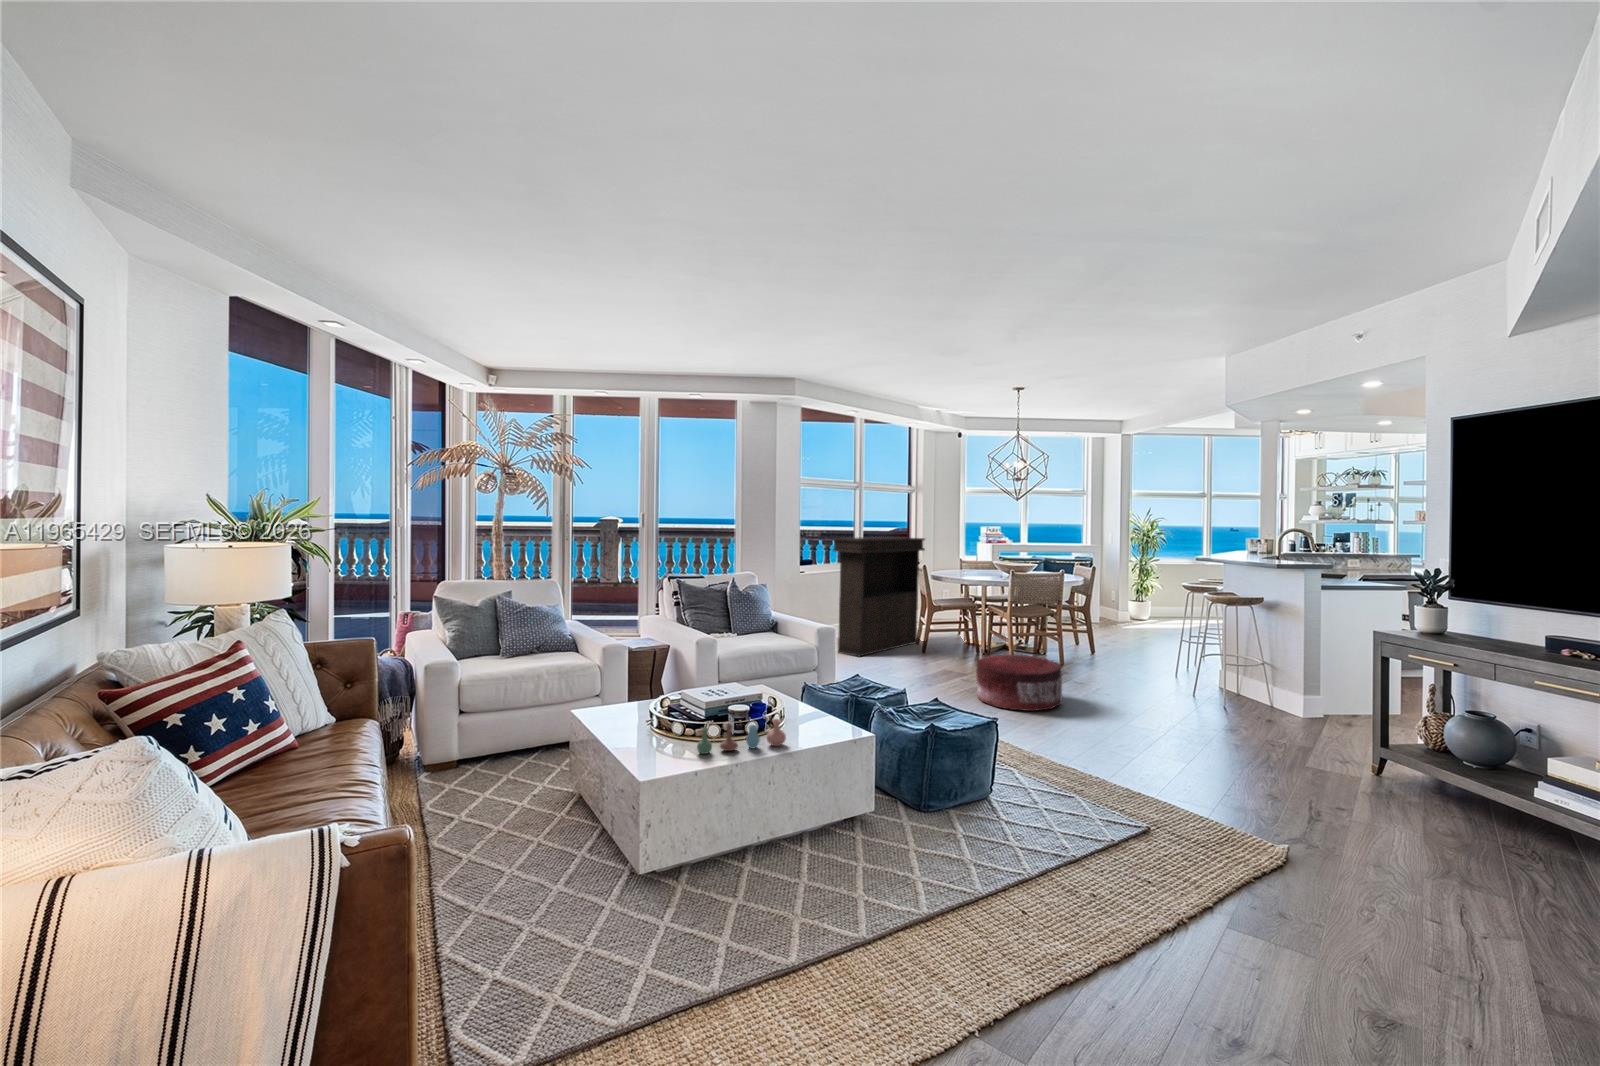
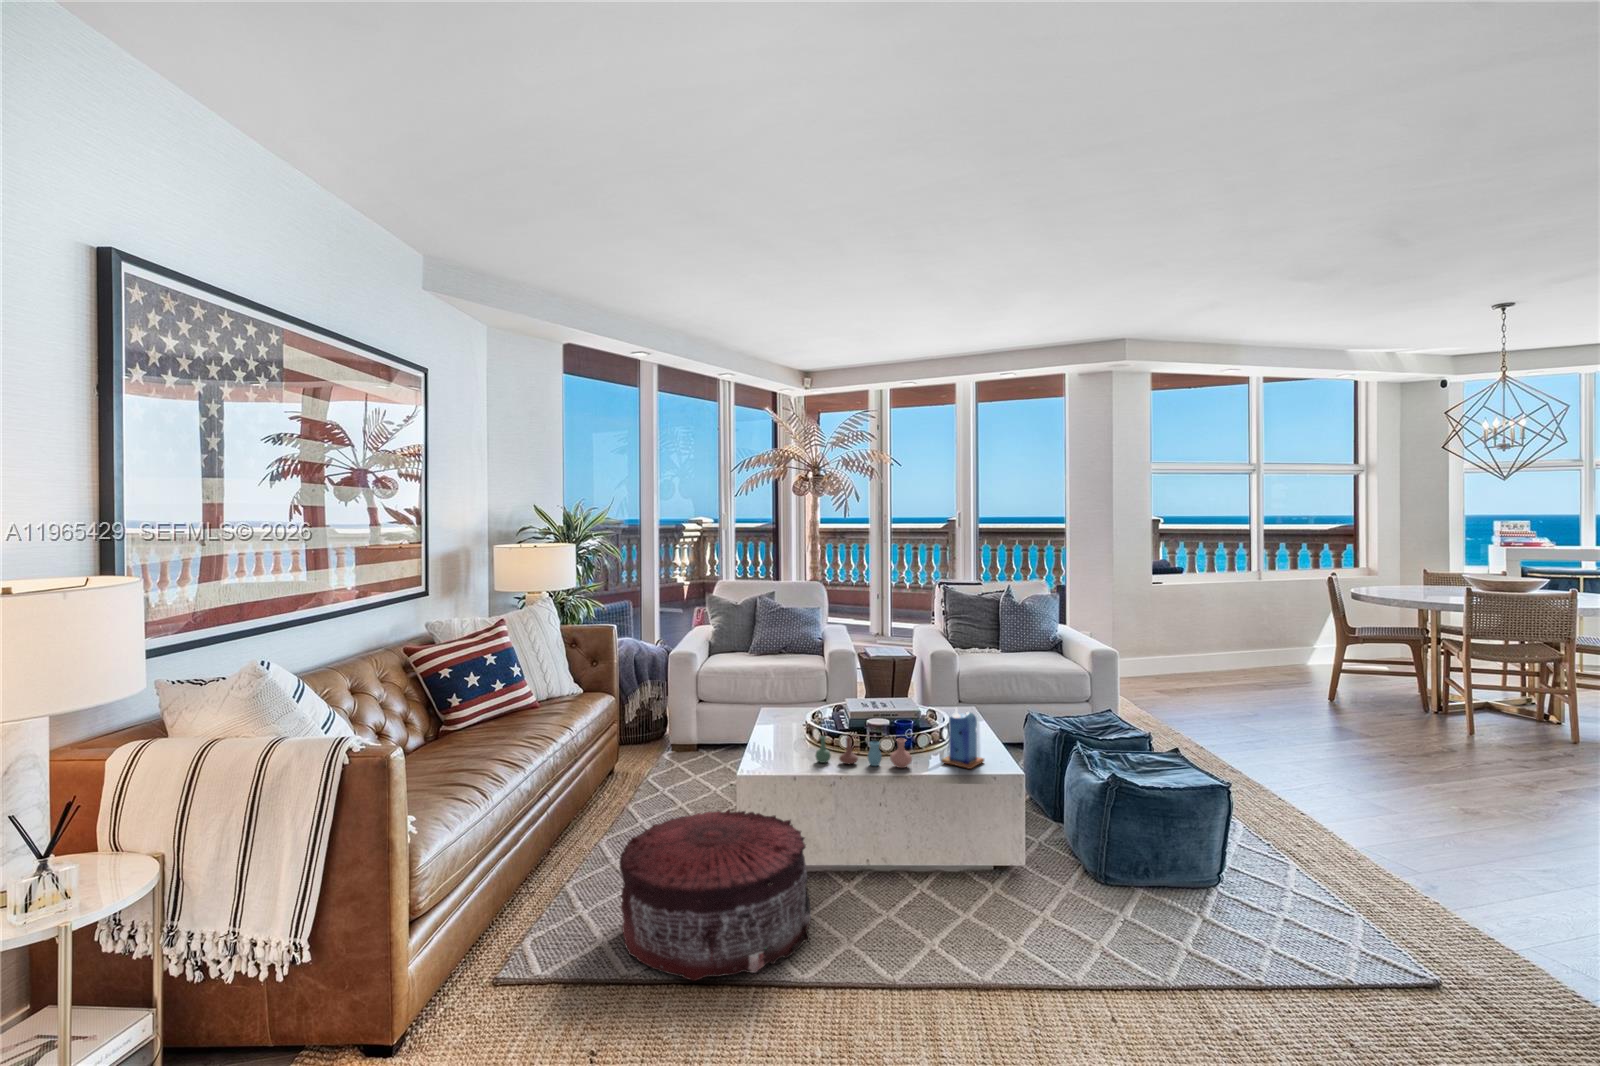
console table: present [833,537,925,656] -> none [1183,537,1346,695]
pouf: present [976,654,1062,711] -> present [620,809,811,981]
candle: none [804,685,834,737] -> present [942,709,984,769]

